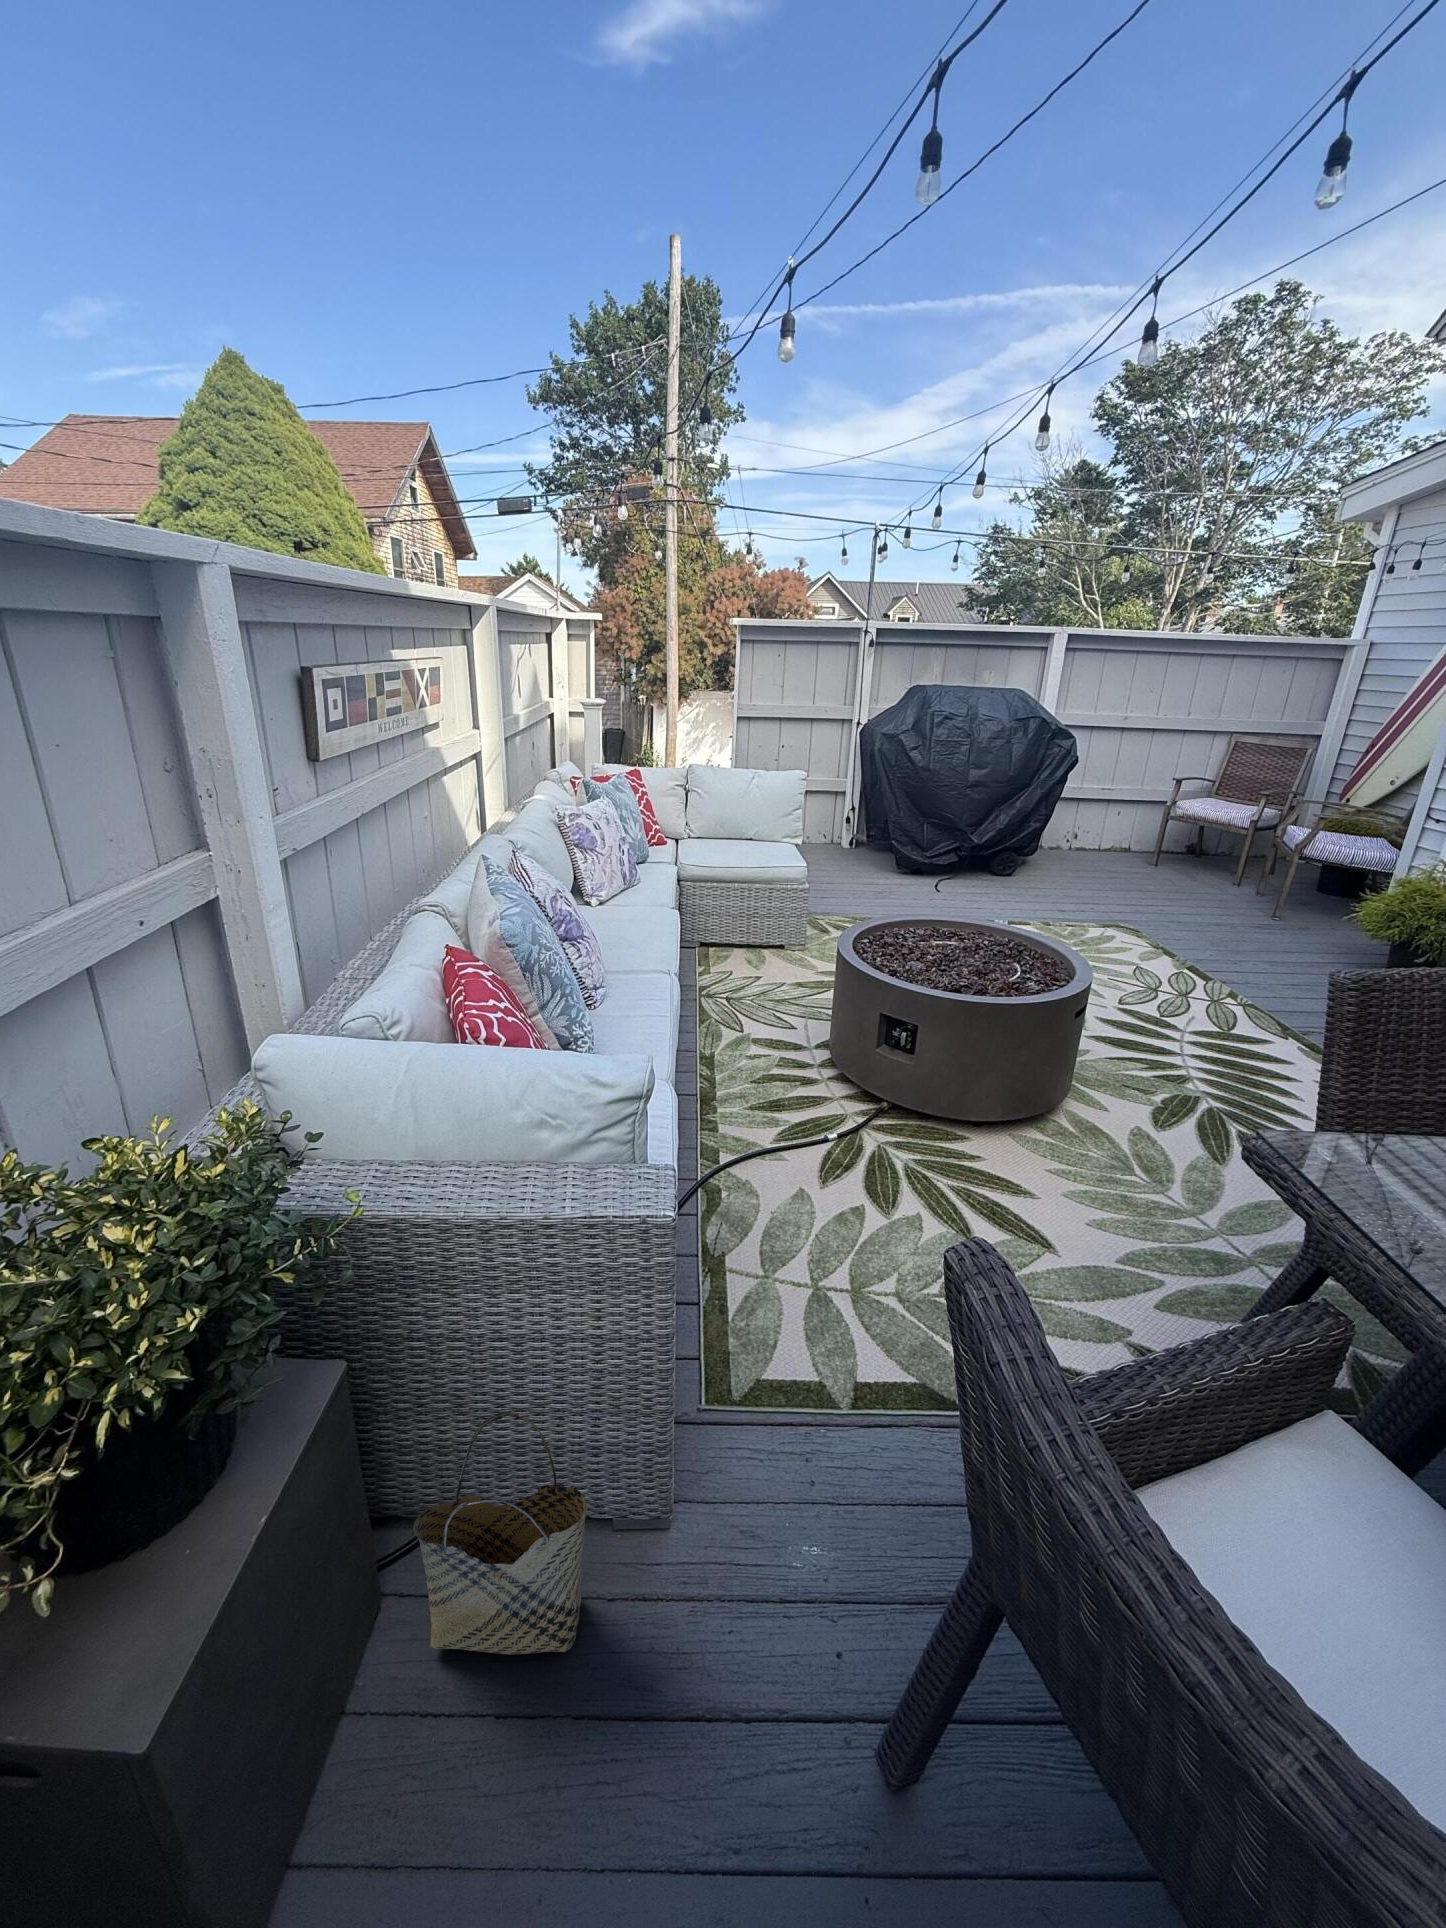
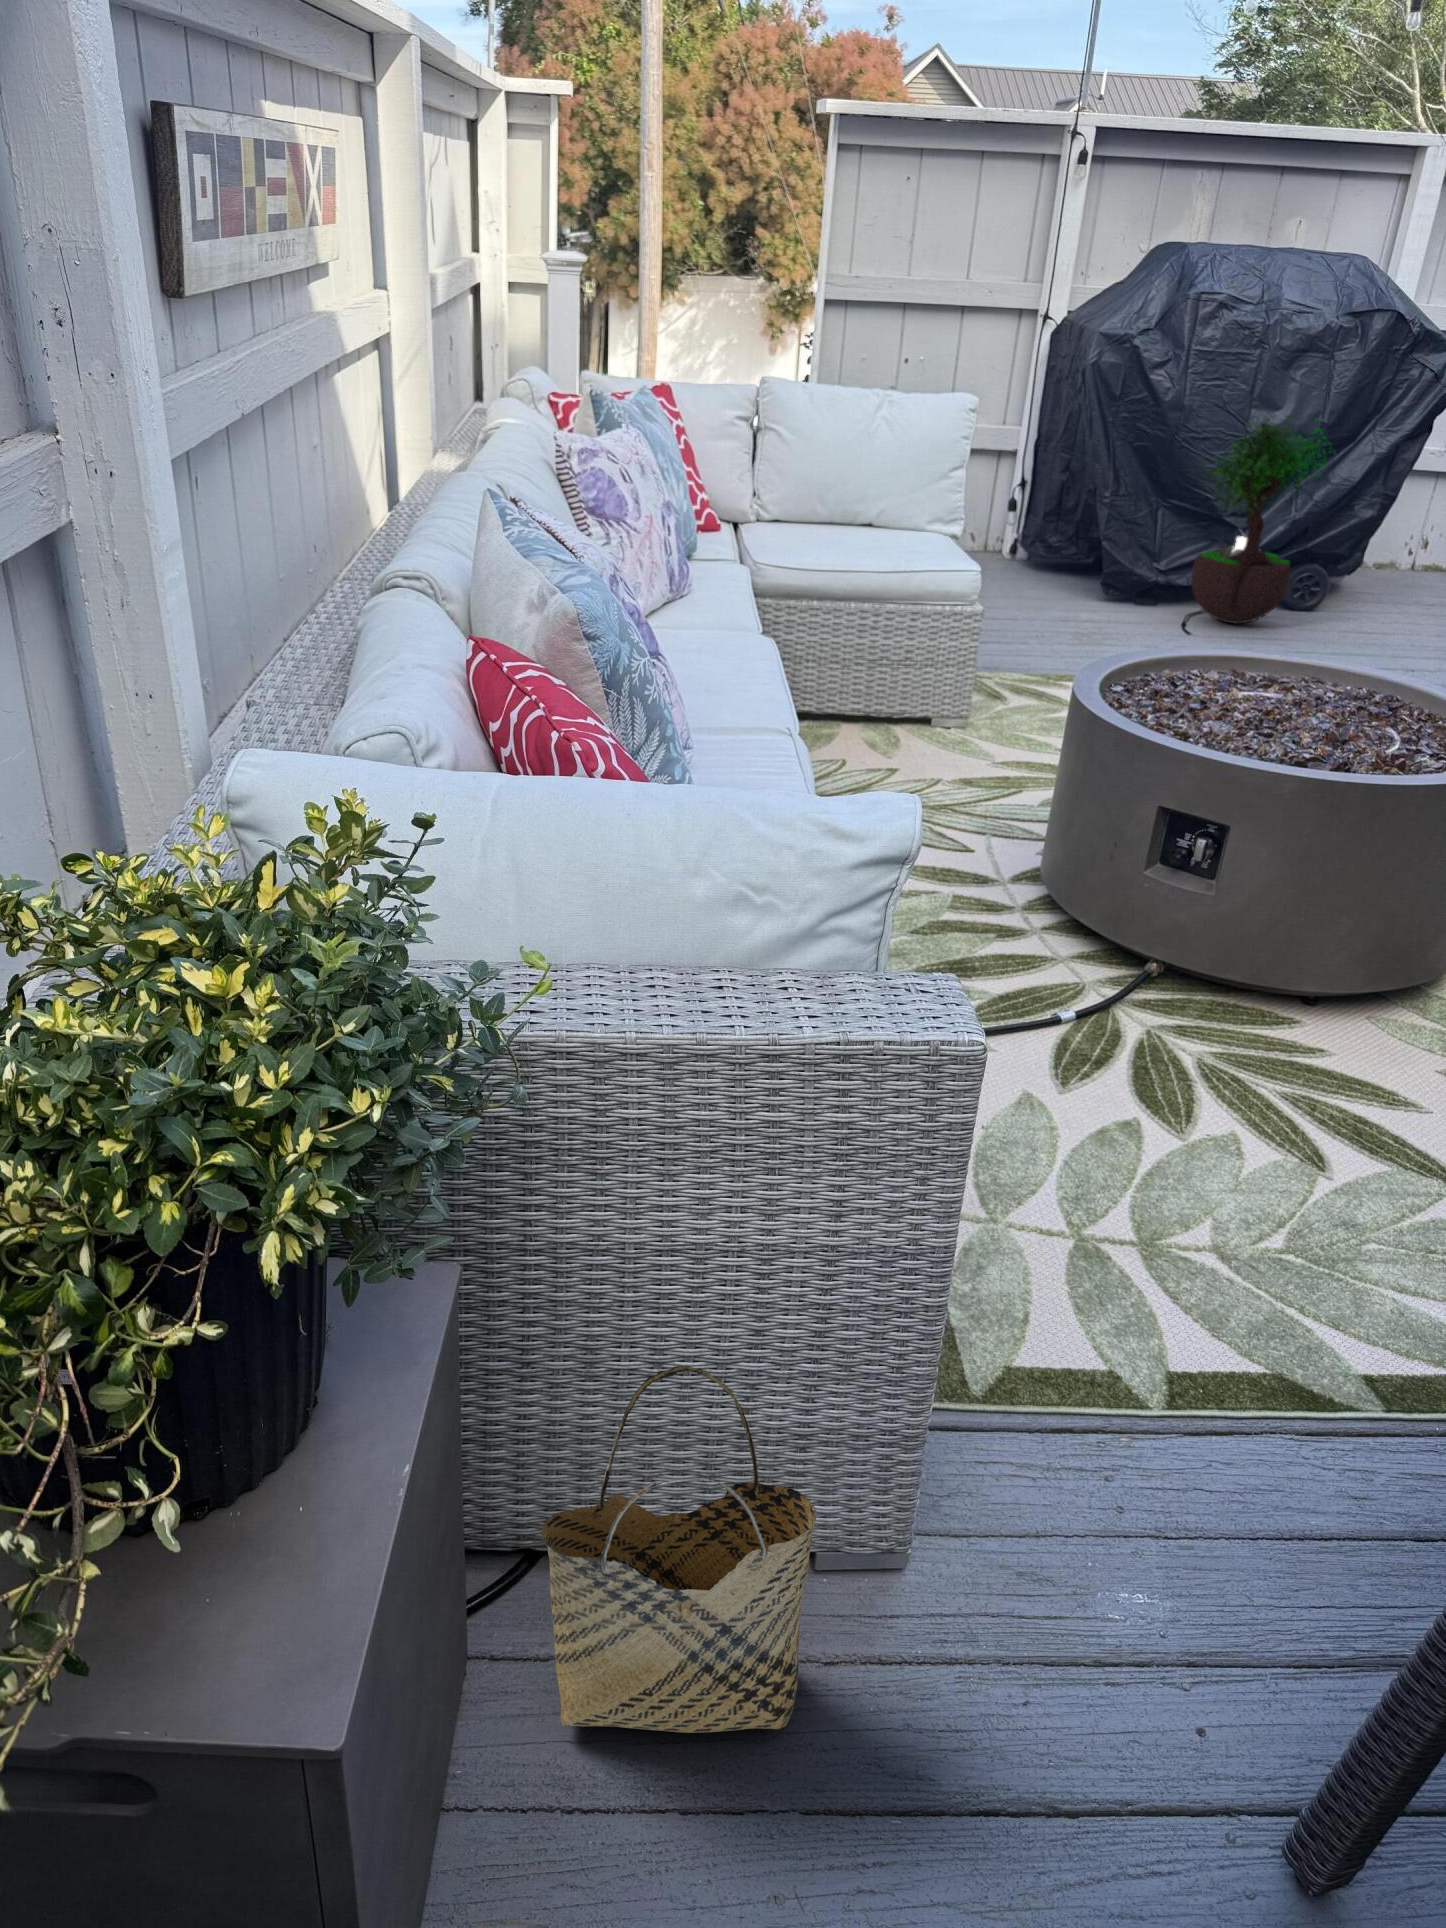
potted tree: none [936,767,1013,886] -> present [1191,399,1330,623]

